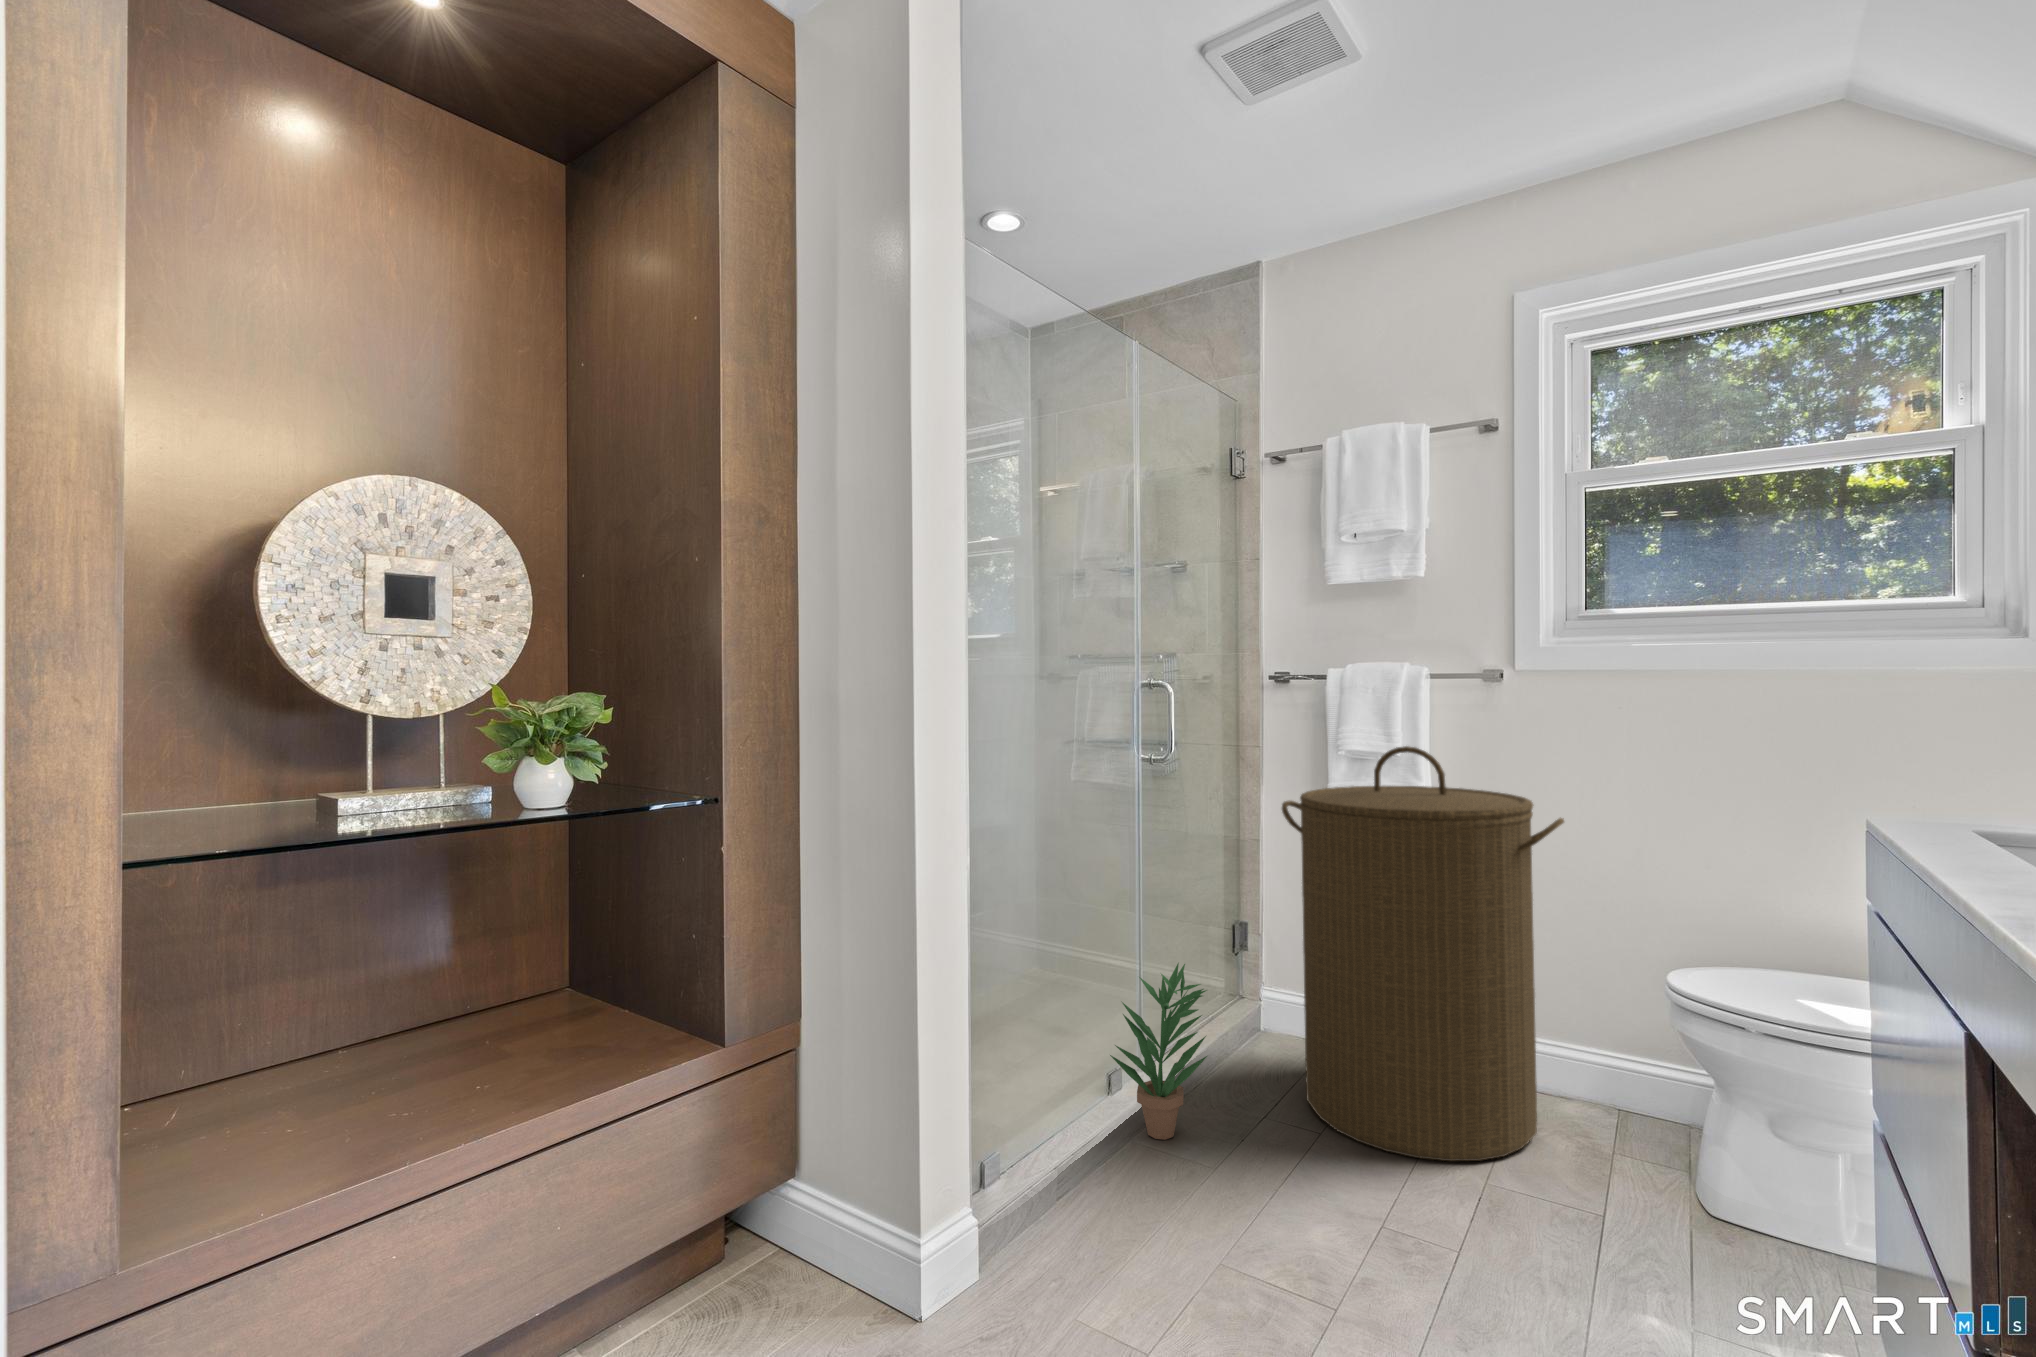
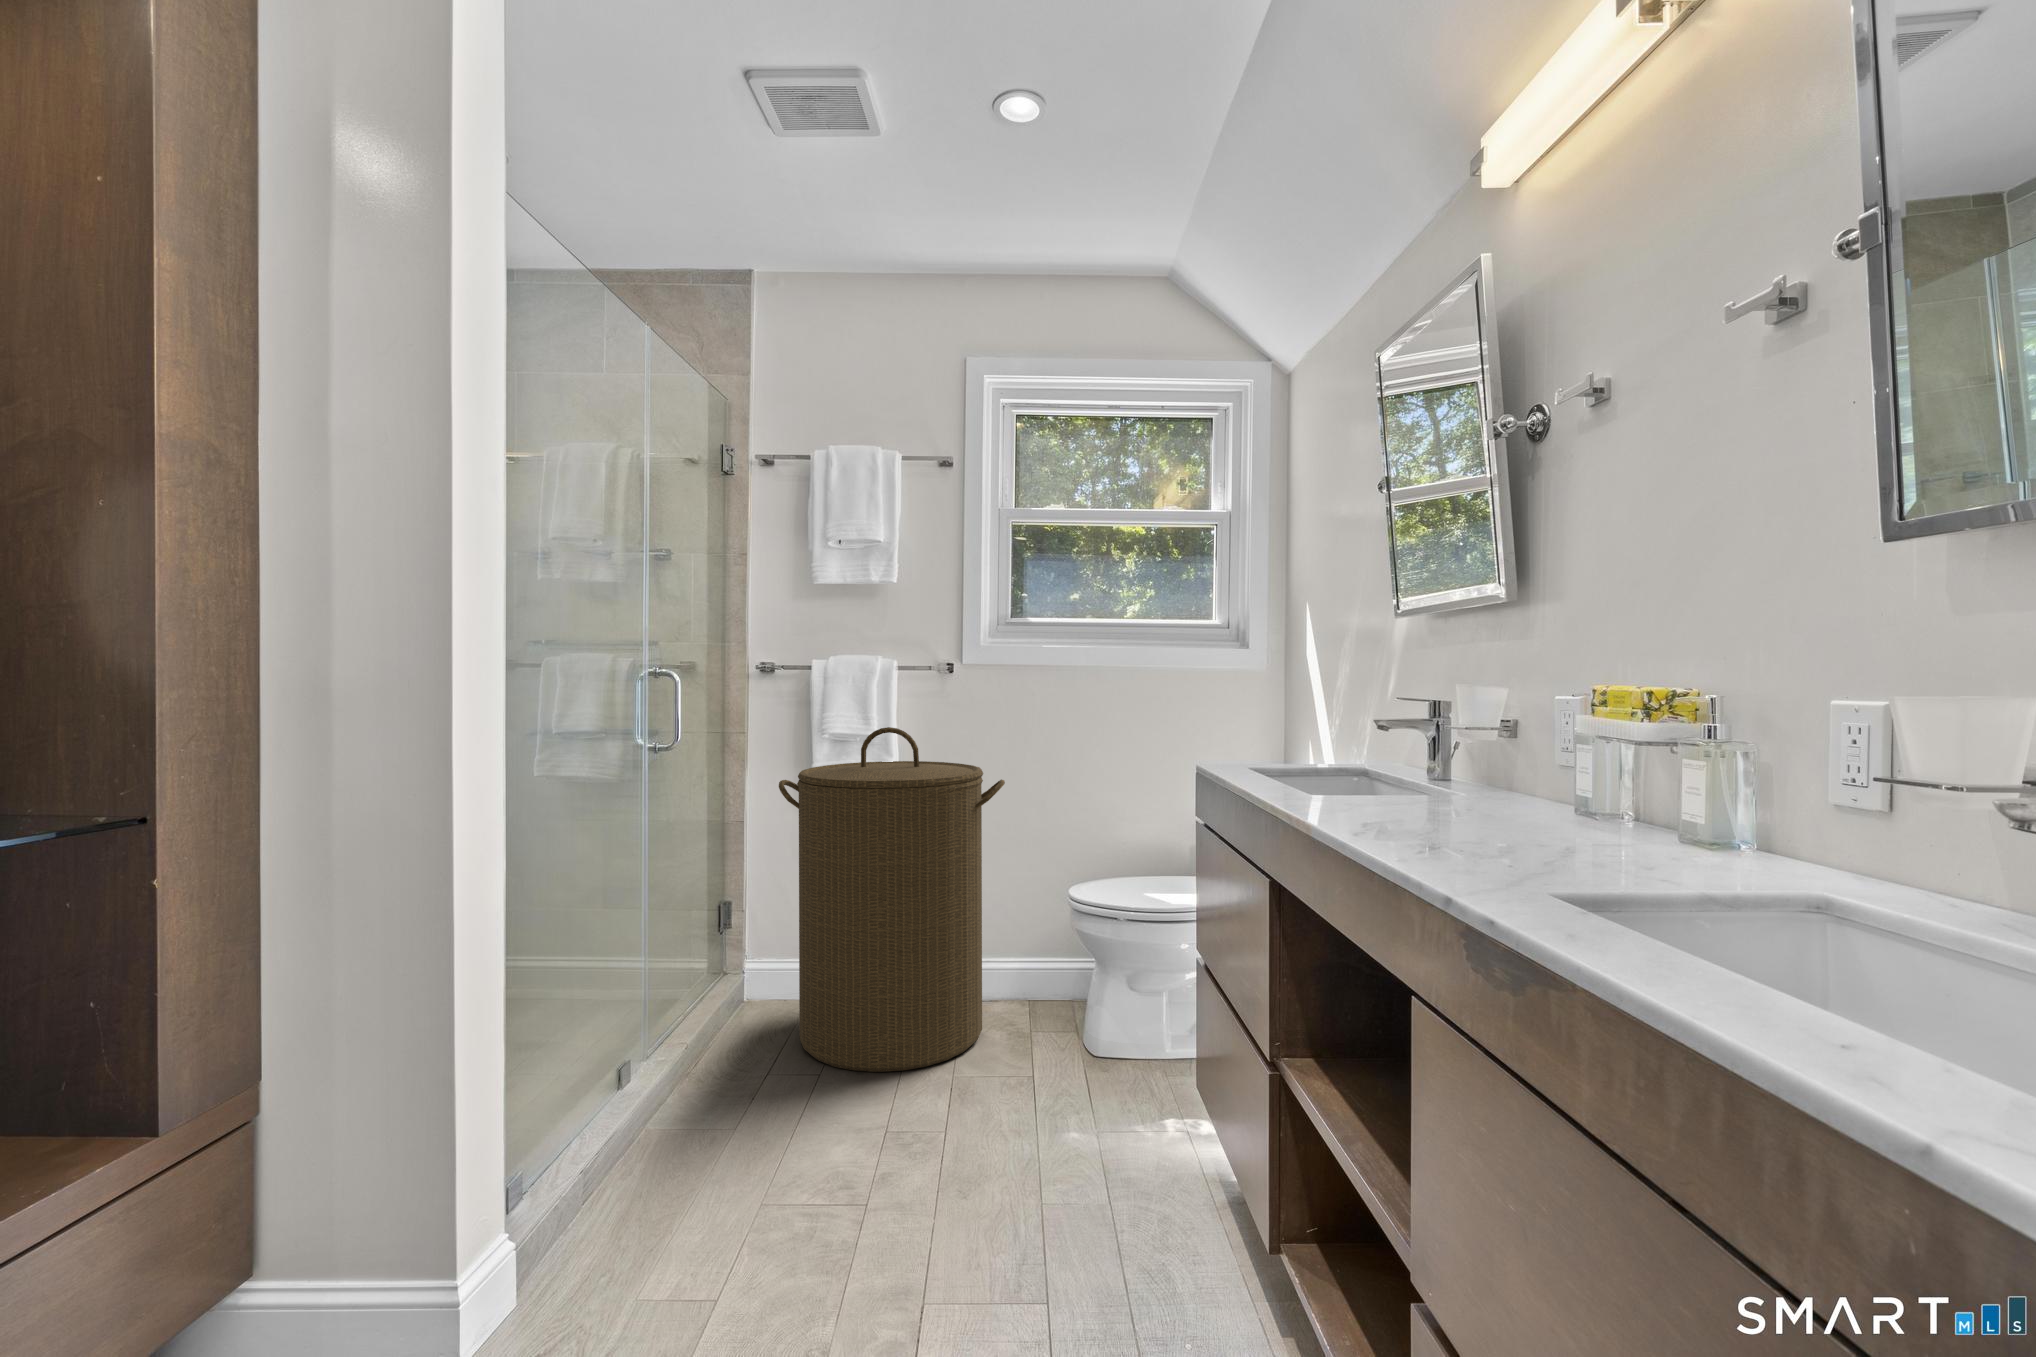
potted plant: present [1110,963,1207,1140] -> none [622,940,726,1117]

